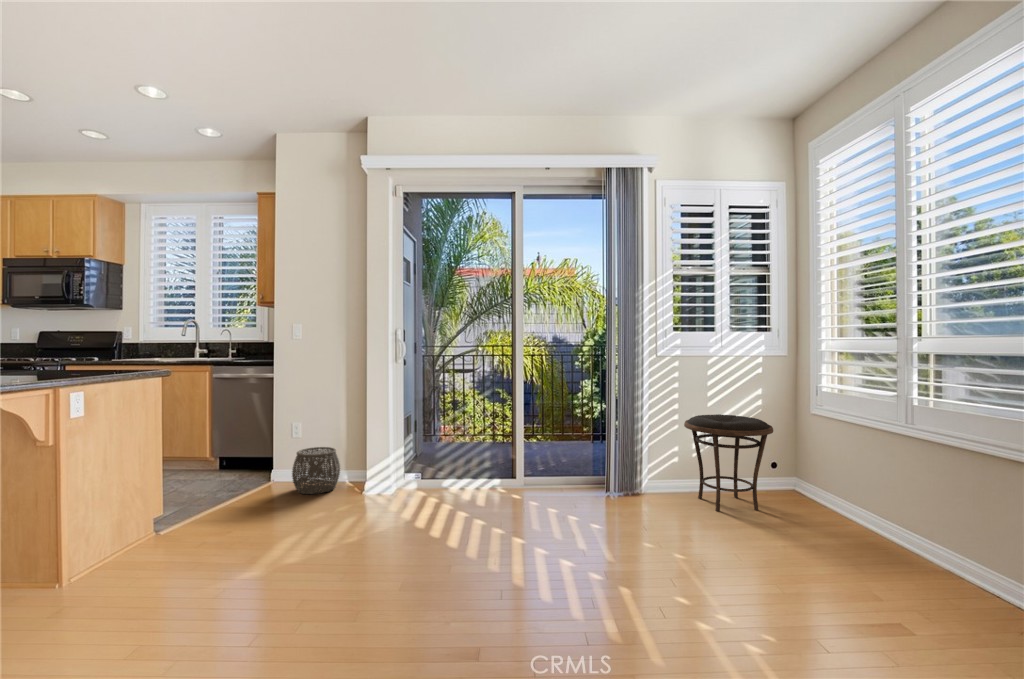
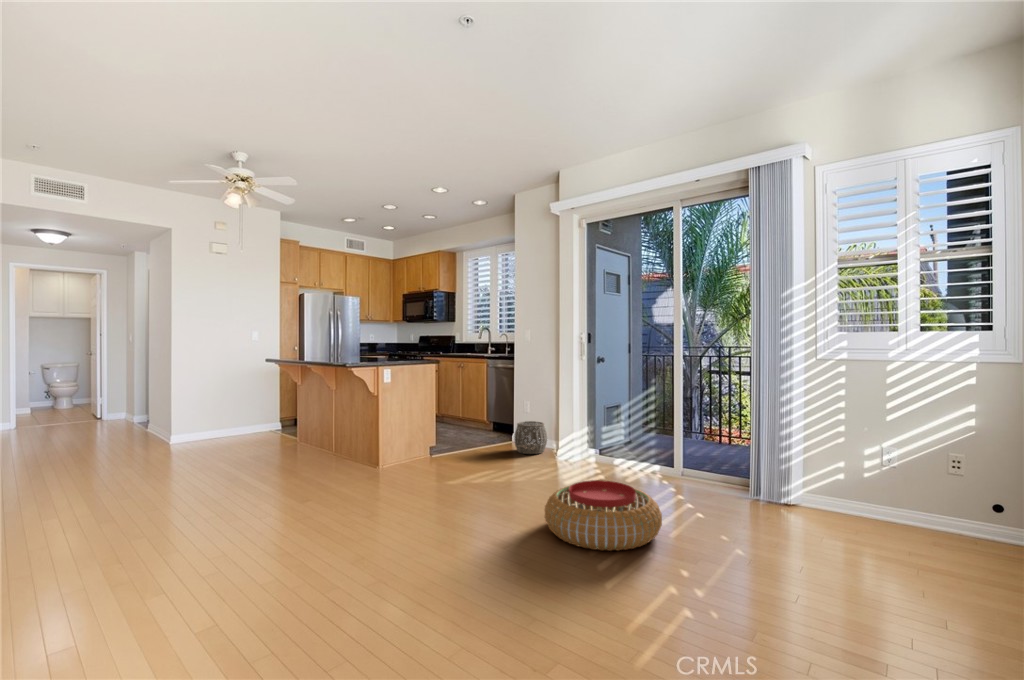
side table: present [684,414,773,511] -> none [826,428,944,546]
pouf: none [485,510,634,610] -> present [545,480,662,551]

